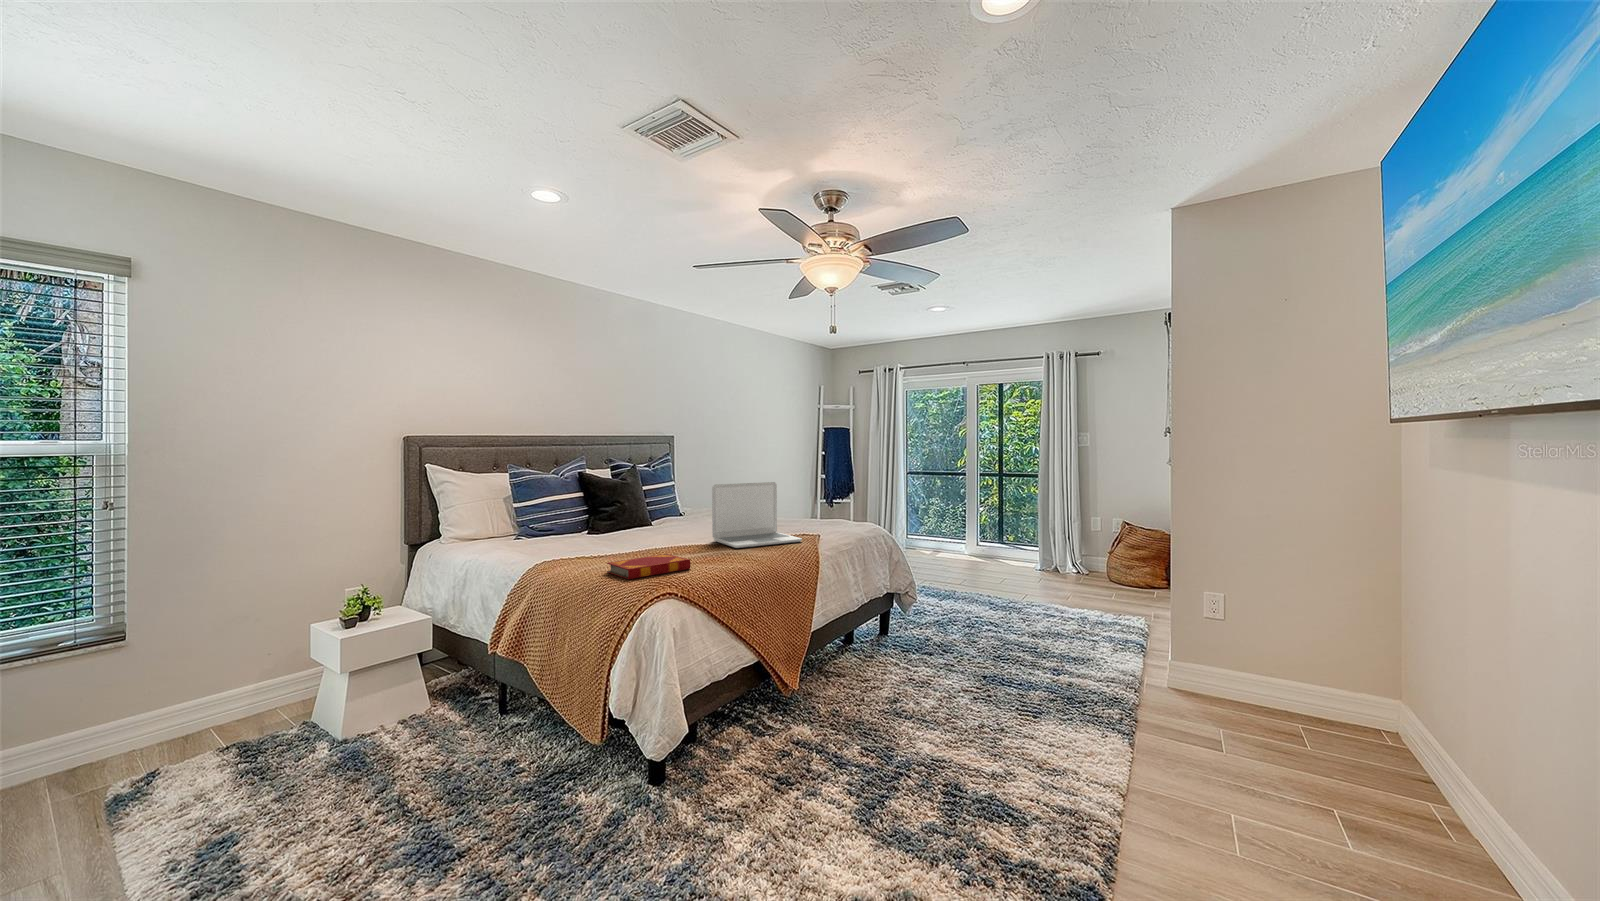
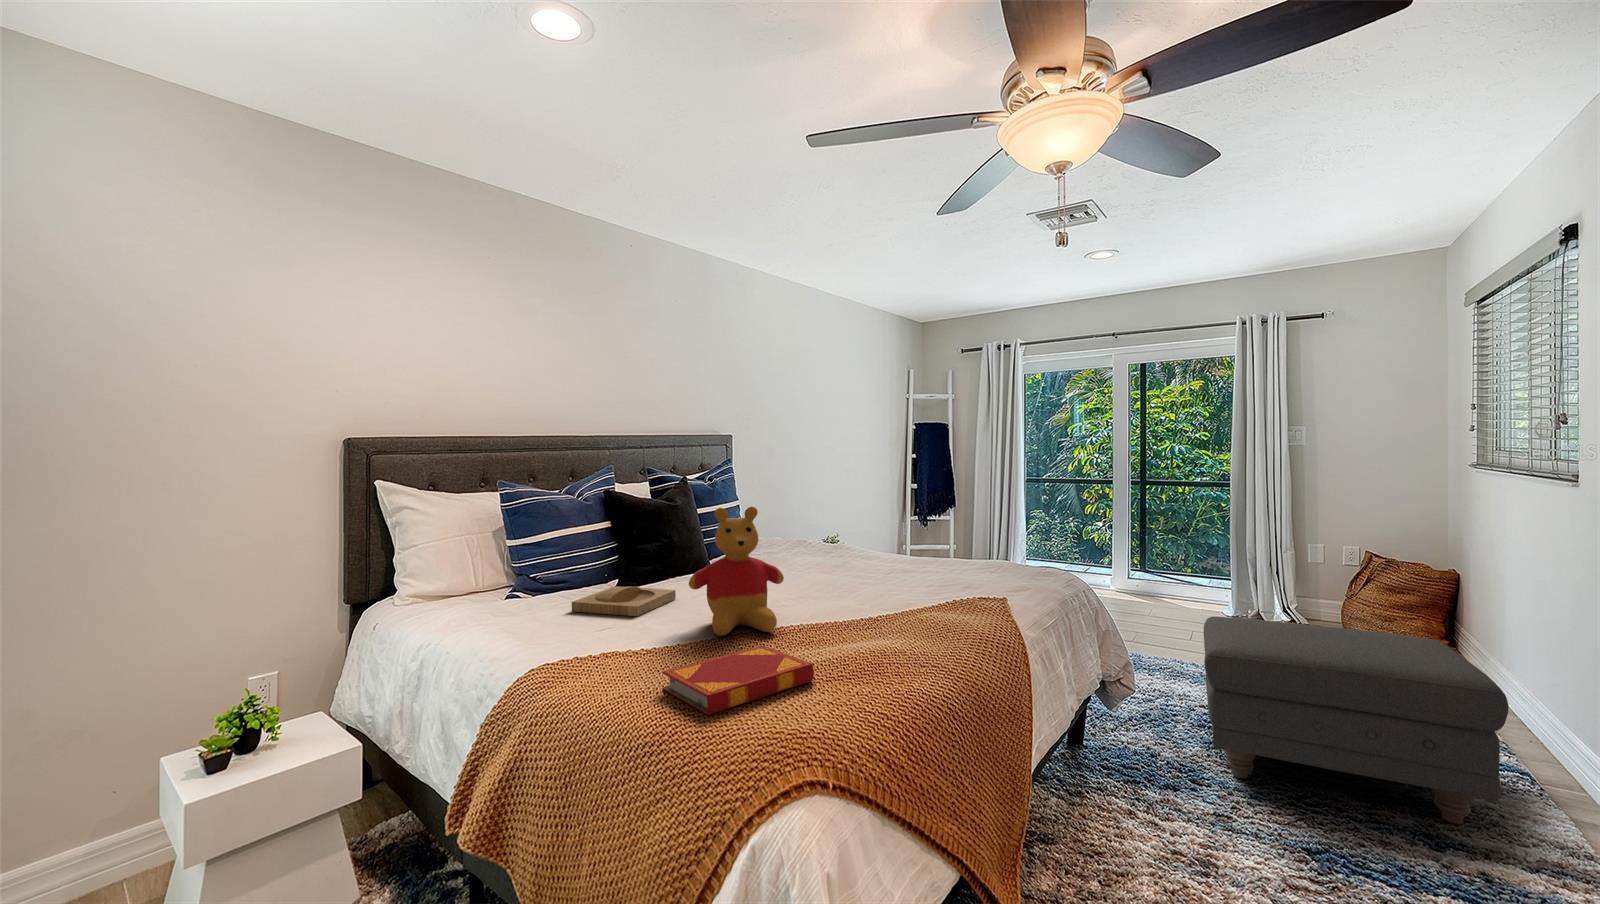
stuffed bear: none [629,479,689,554] -> present [689,507,784,636]
laptop: present [712,482,802,548] -> none [815,507,964,622]
tray: none [557,532,624,547] -> present [572,586,676,616]
ottoman: none [957,556,1107,667] -> present [1203,616,1509,824]

